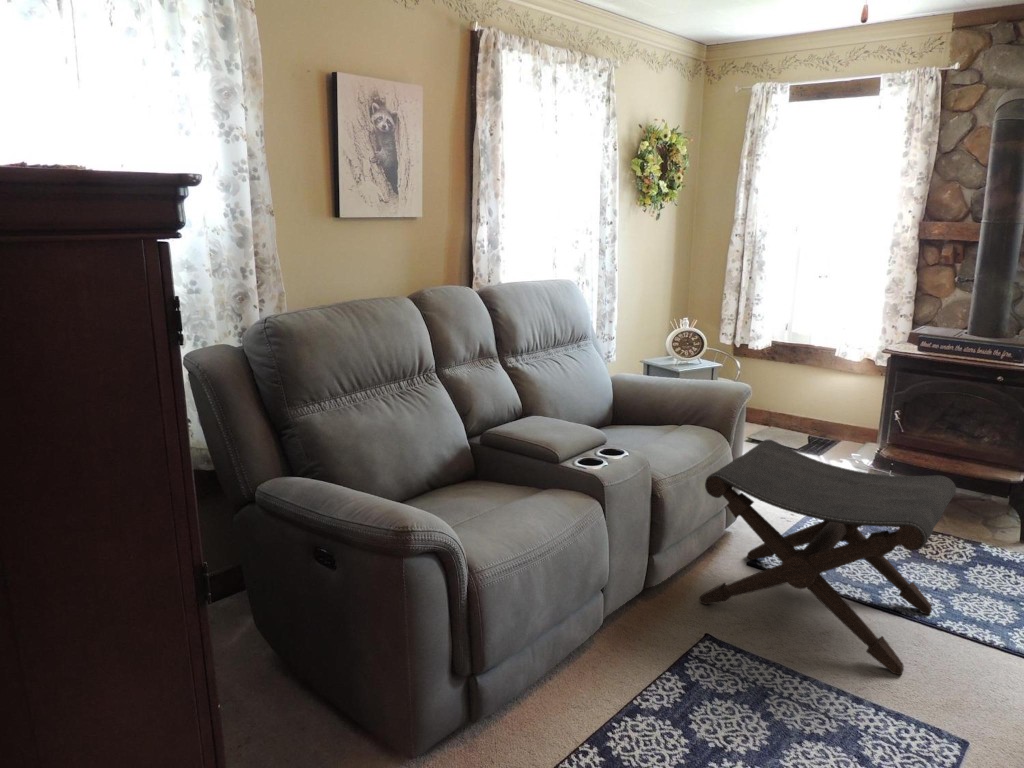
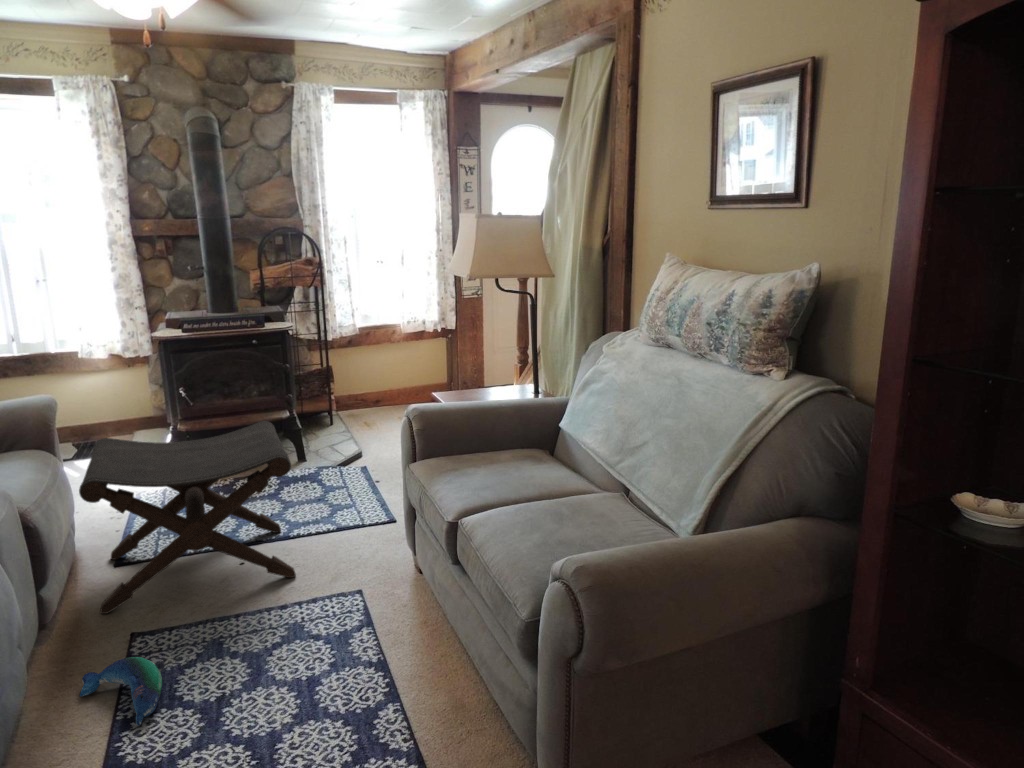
plush toy: none [628,646,693,721] -> present [80,657,165,726]

